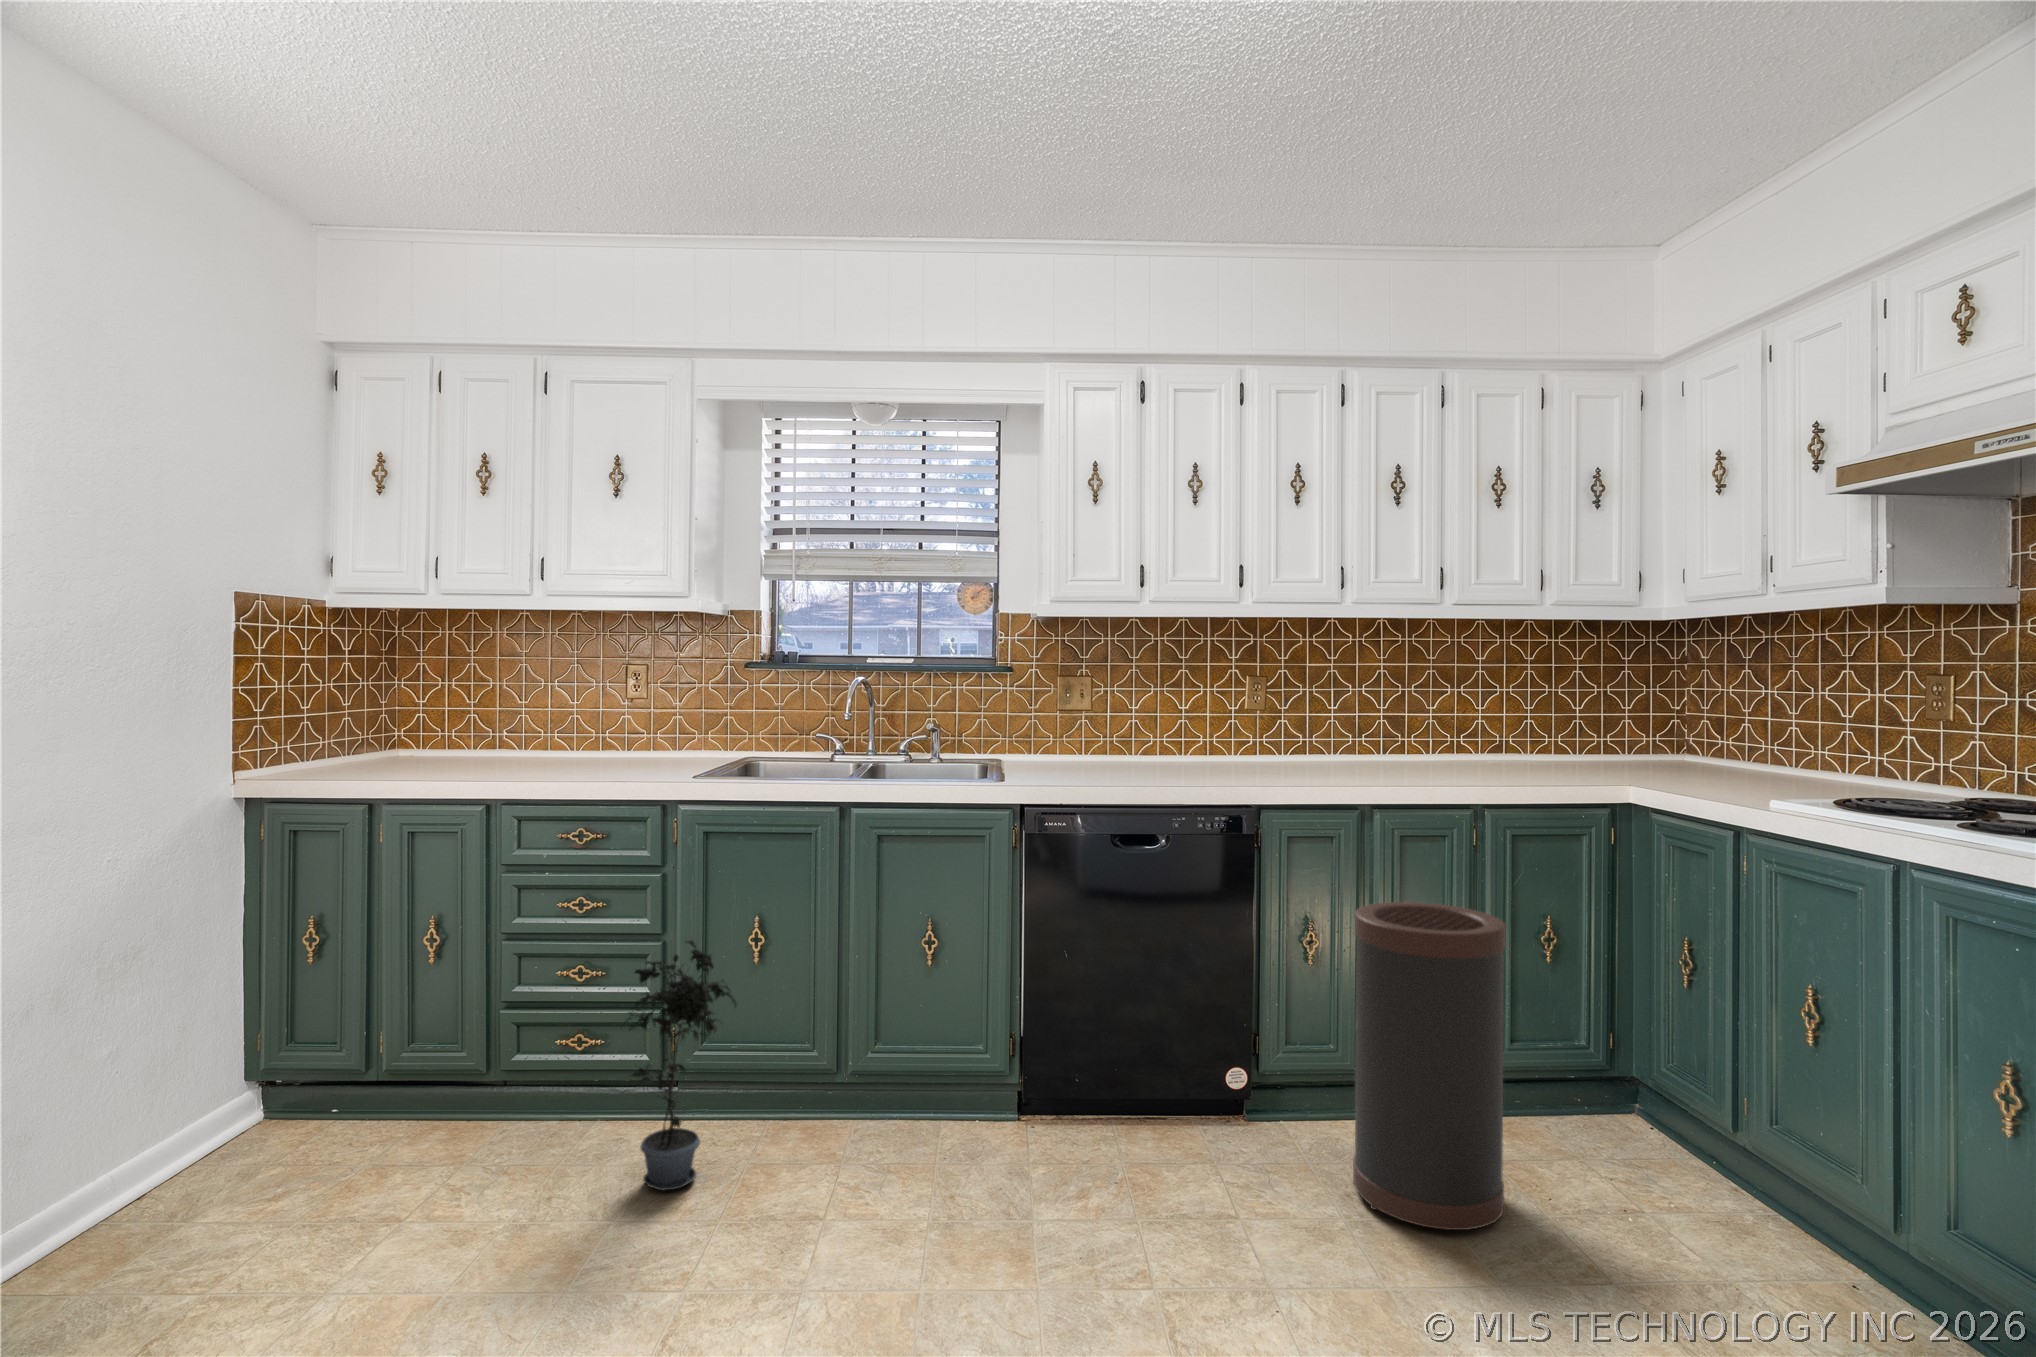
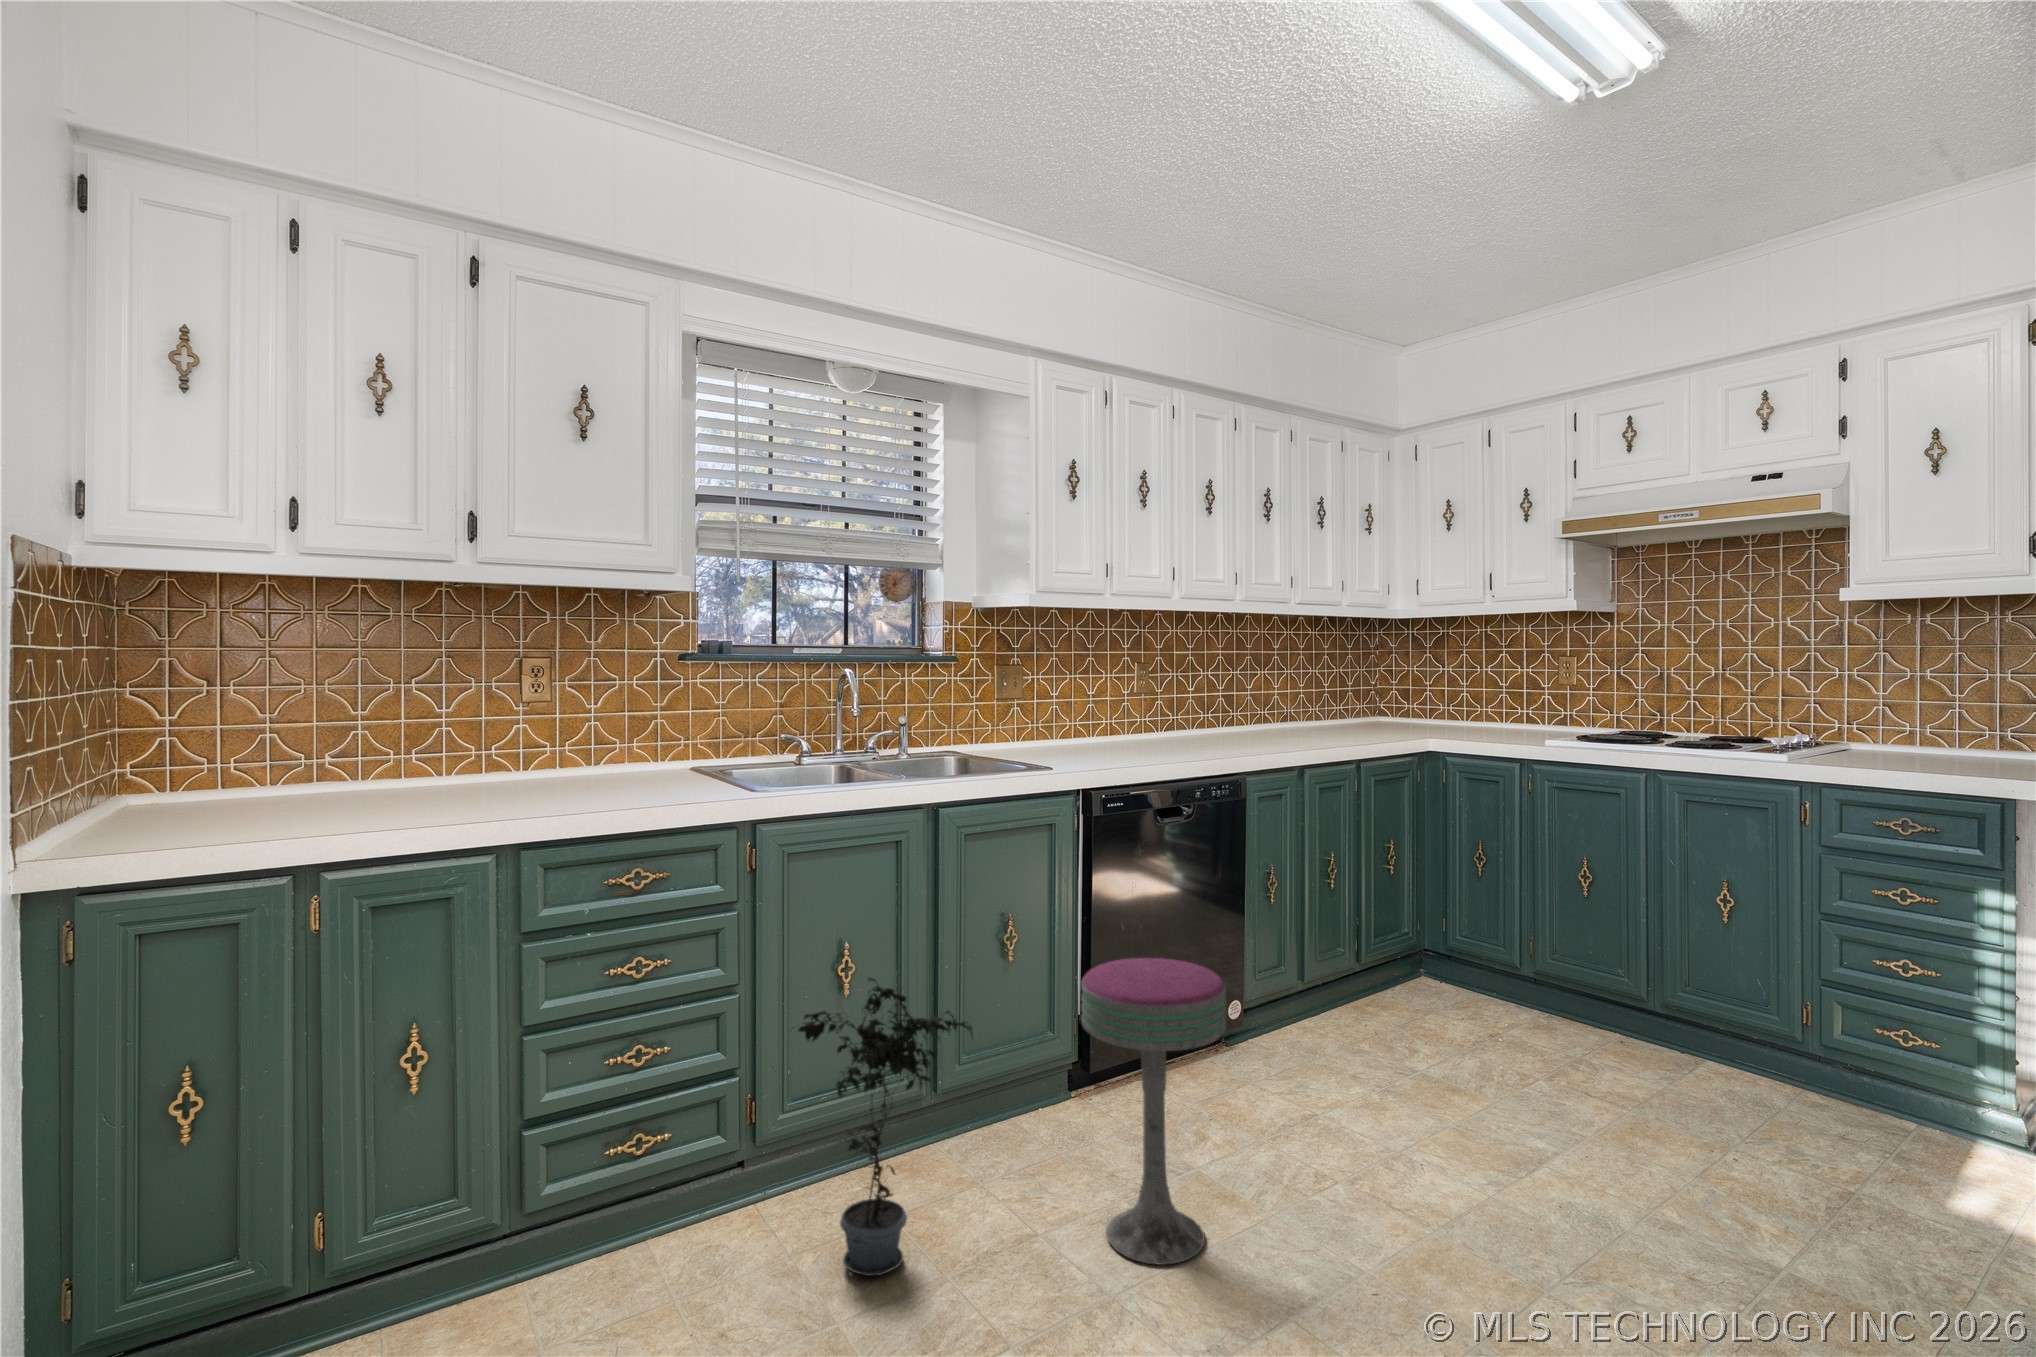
trash can: present [1353,902,1506,1230] -> none [1355,837,1473,1080]
bar stool: none [805,969,948,1273] -> present [1081,958,1226,1265]

